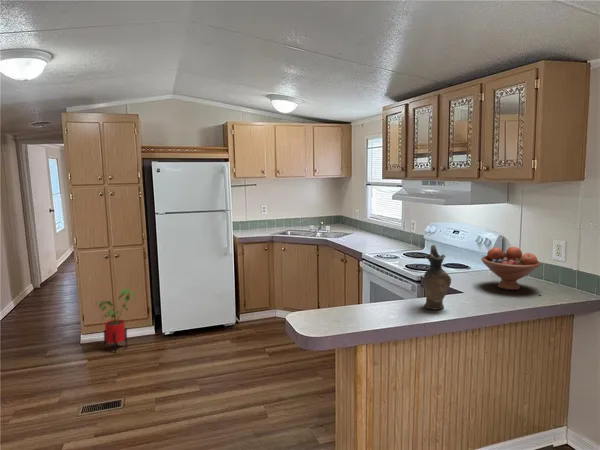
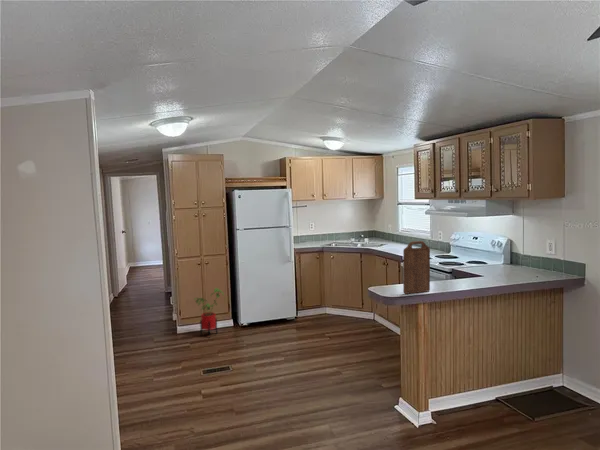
cutting board: none [336,244,379,325] -> present [403,241,430,294]
ceramic pitcher: present [424,245,451,309] -> none [458,243,477,286]
fruit bowl: present [481,247,541,290] -> none [496,245,538,275]

